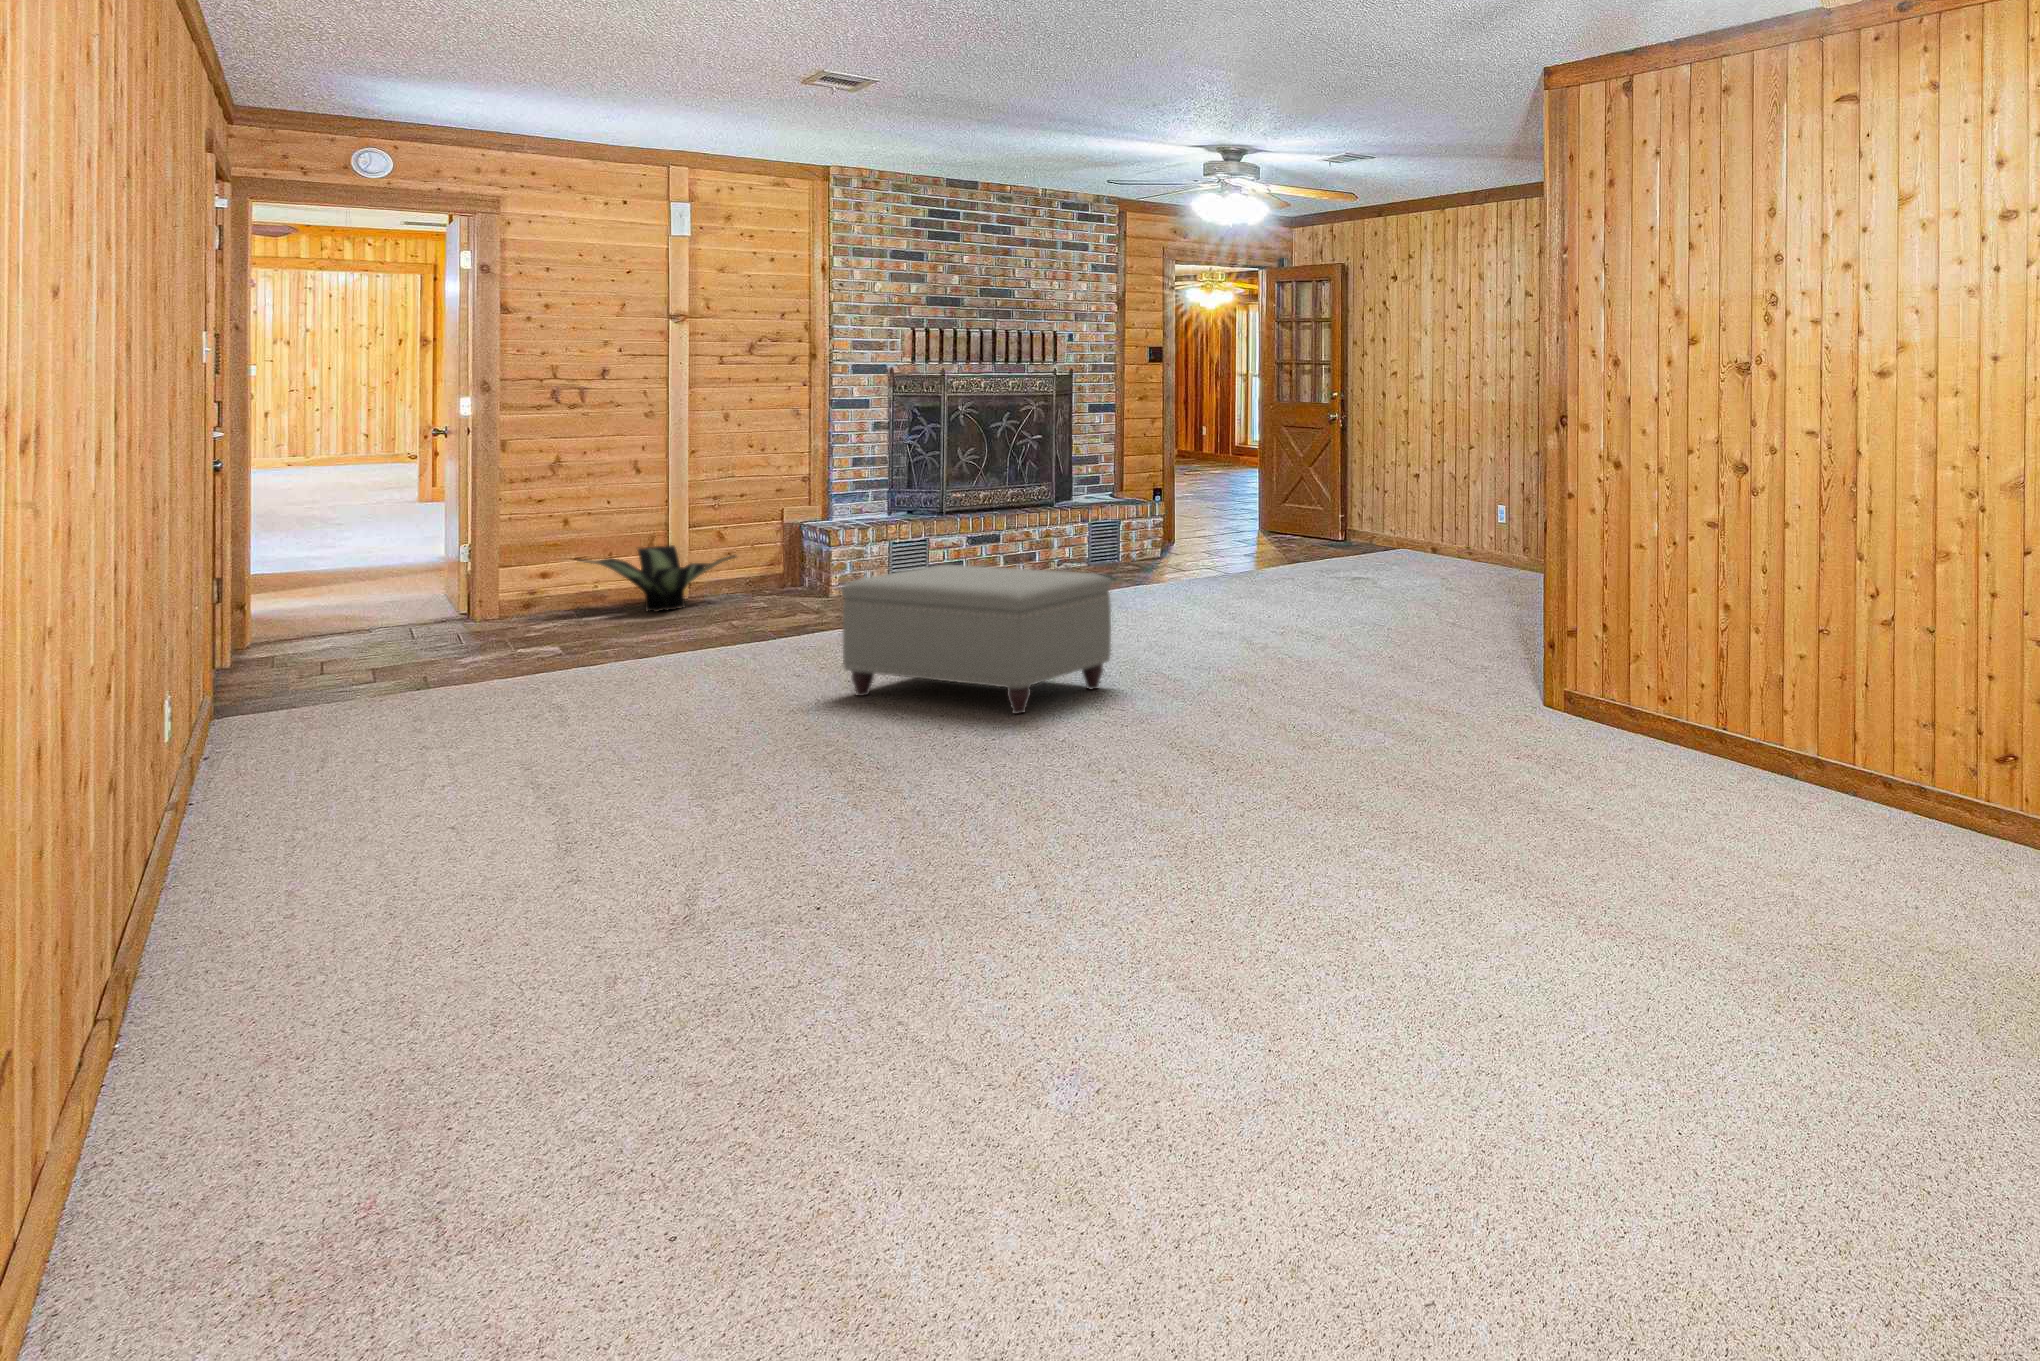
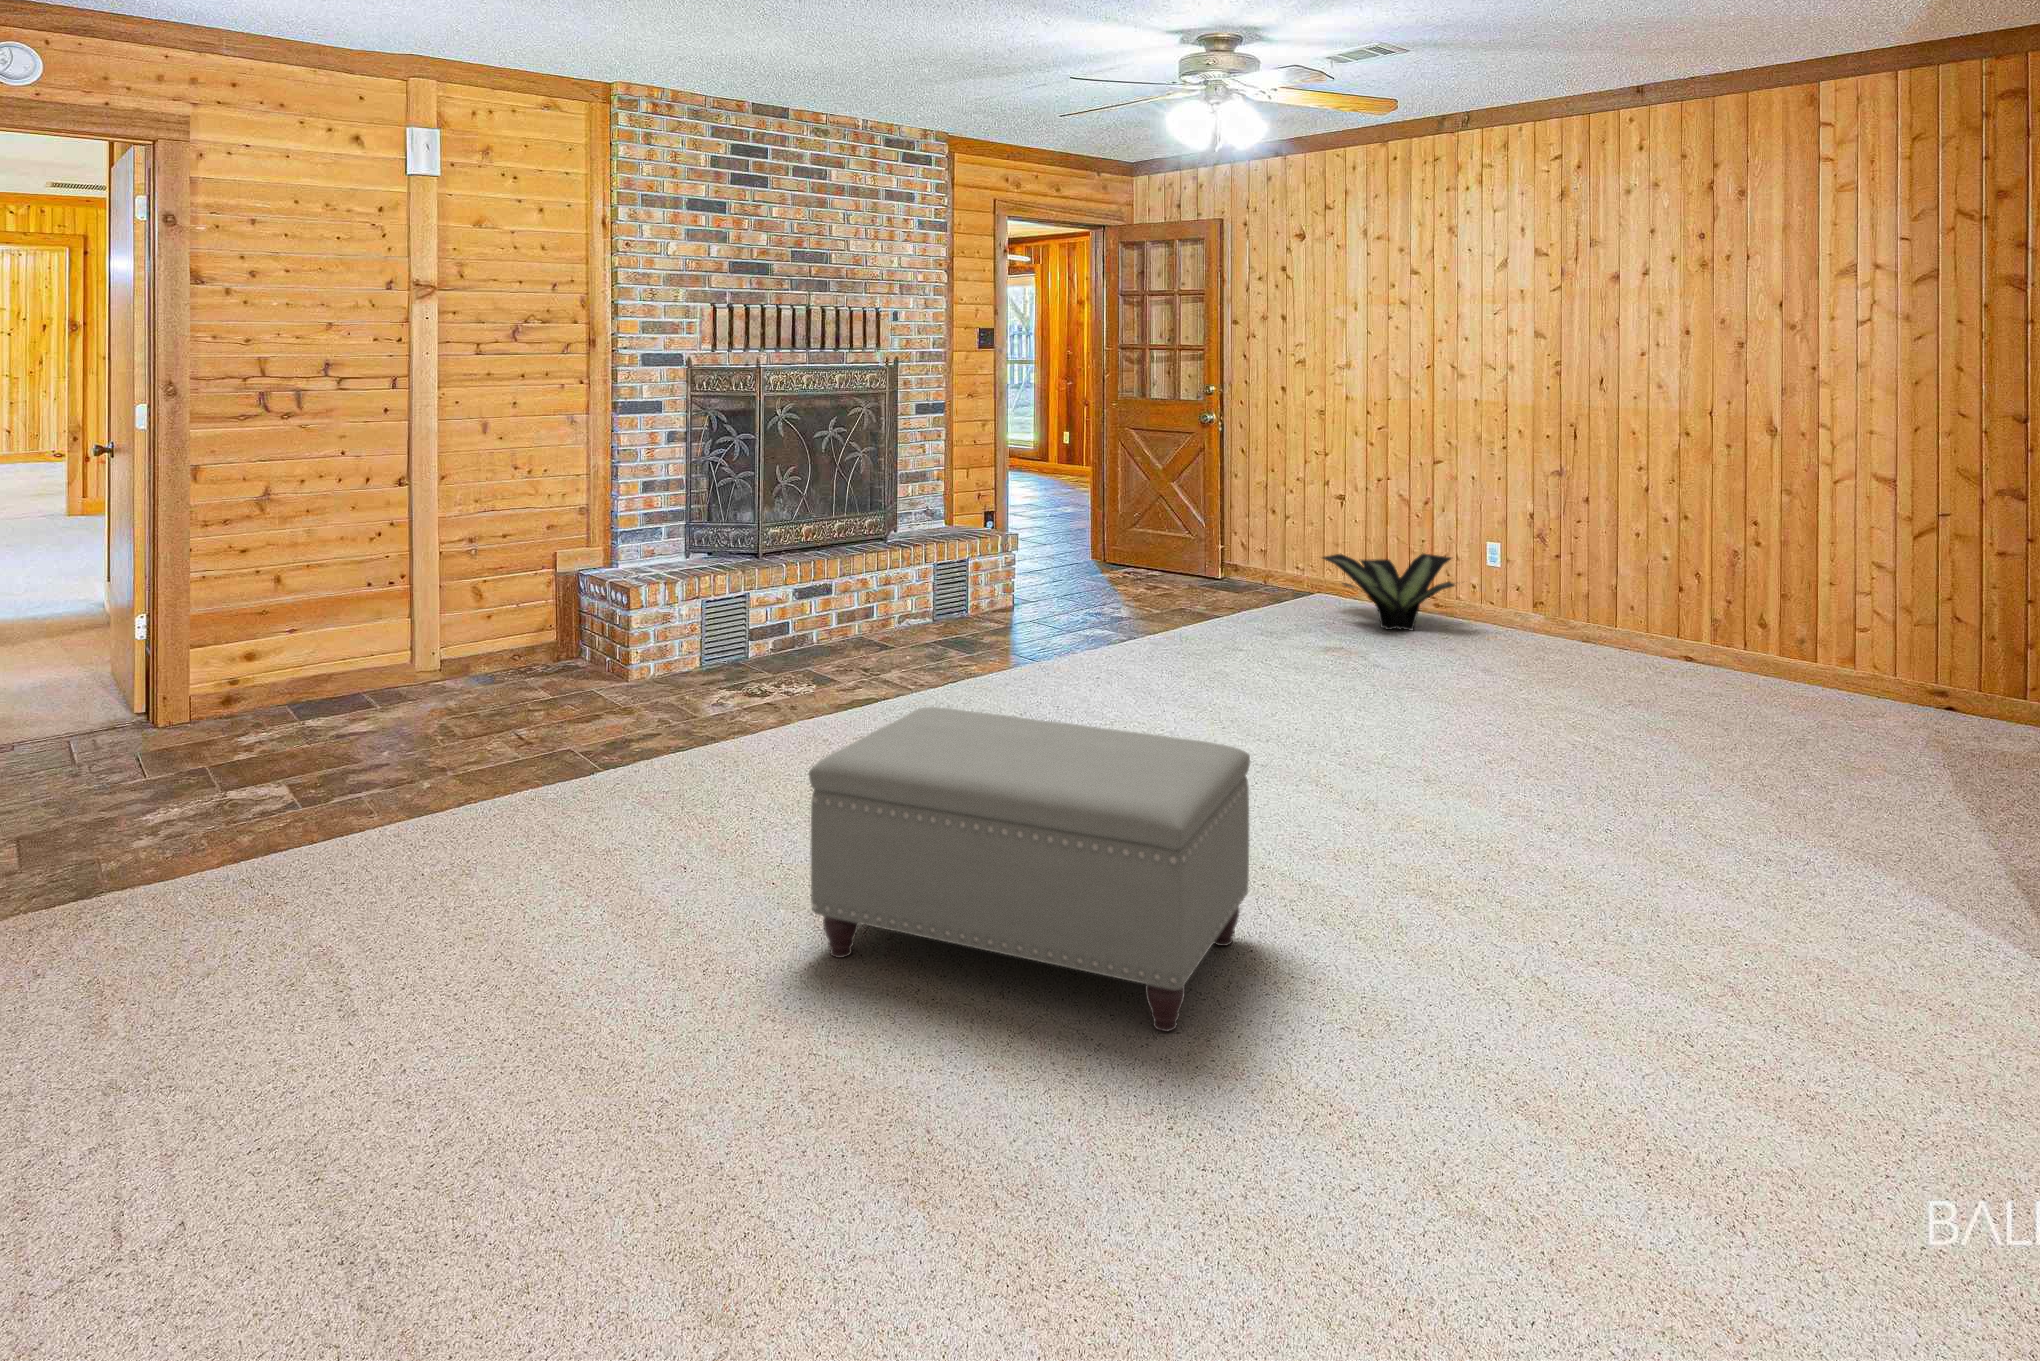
potted plant: present [578,545,736,612] -> present [1323,554,1455,630]

